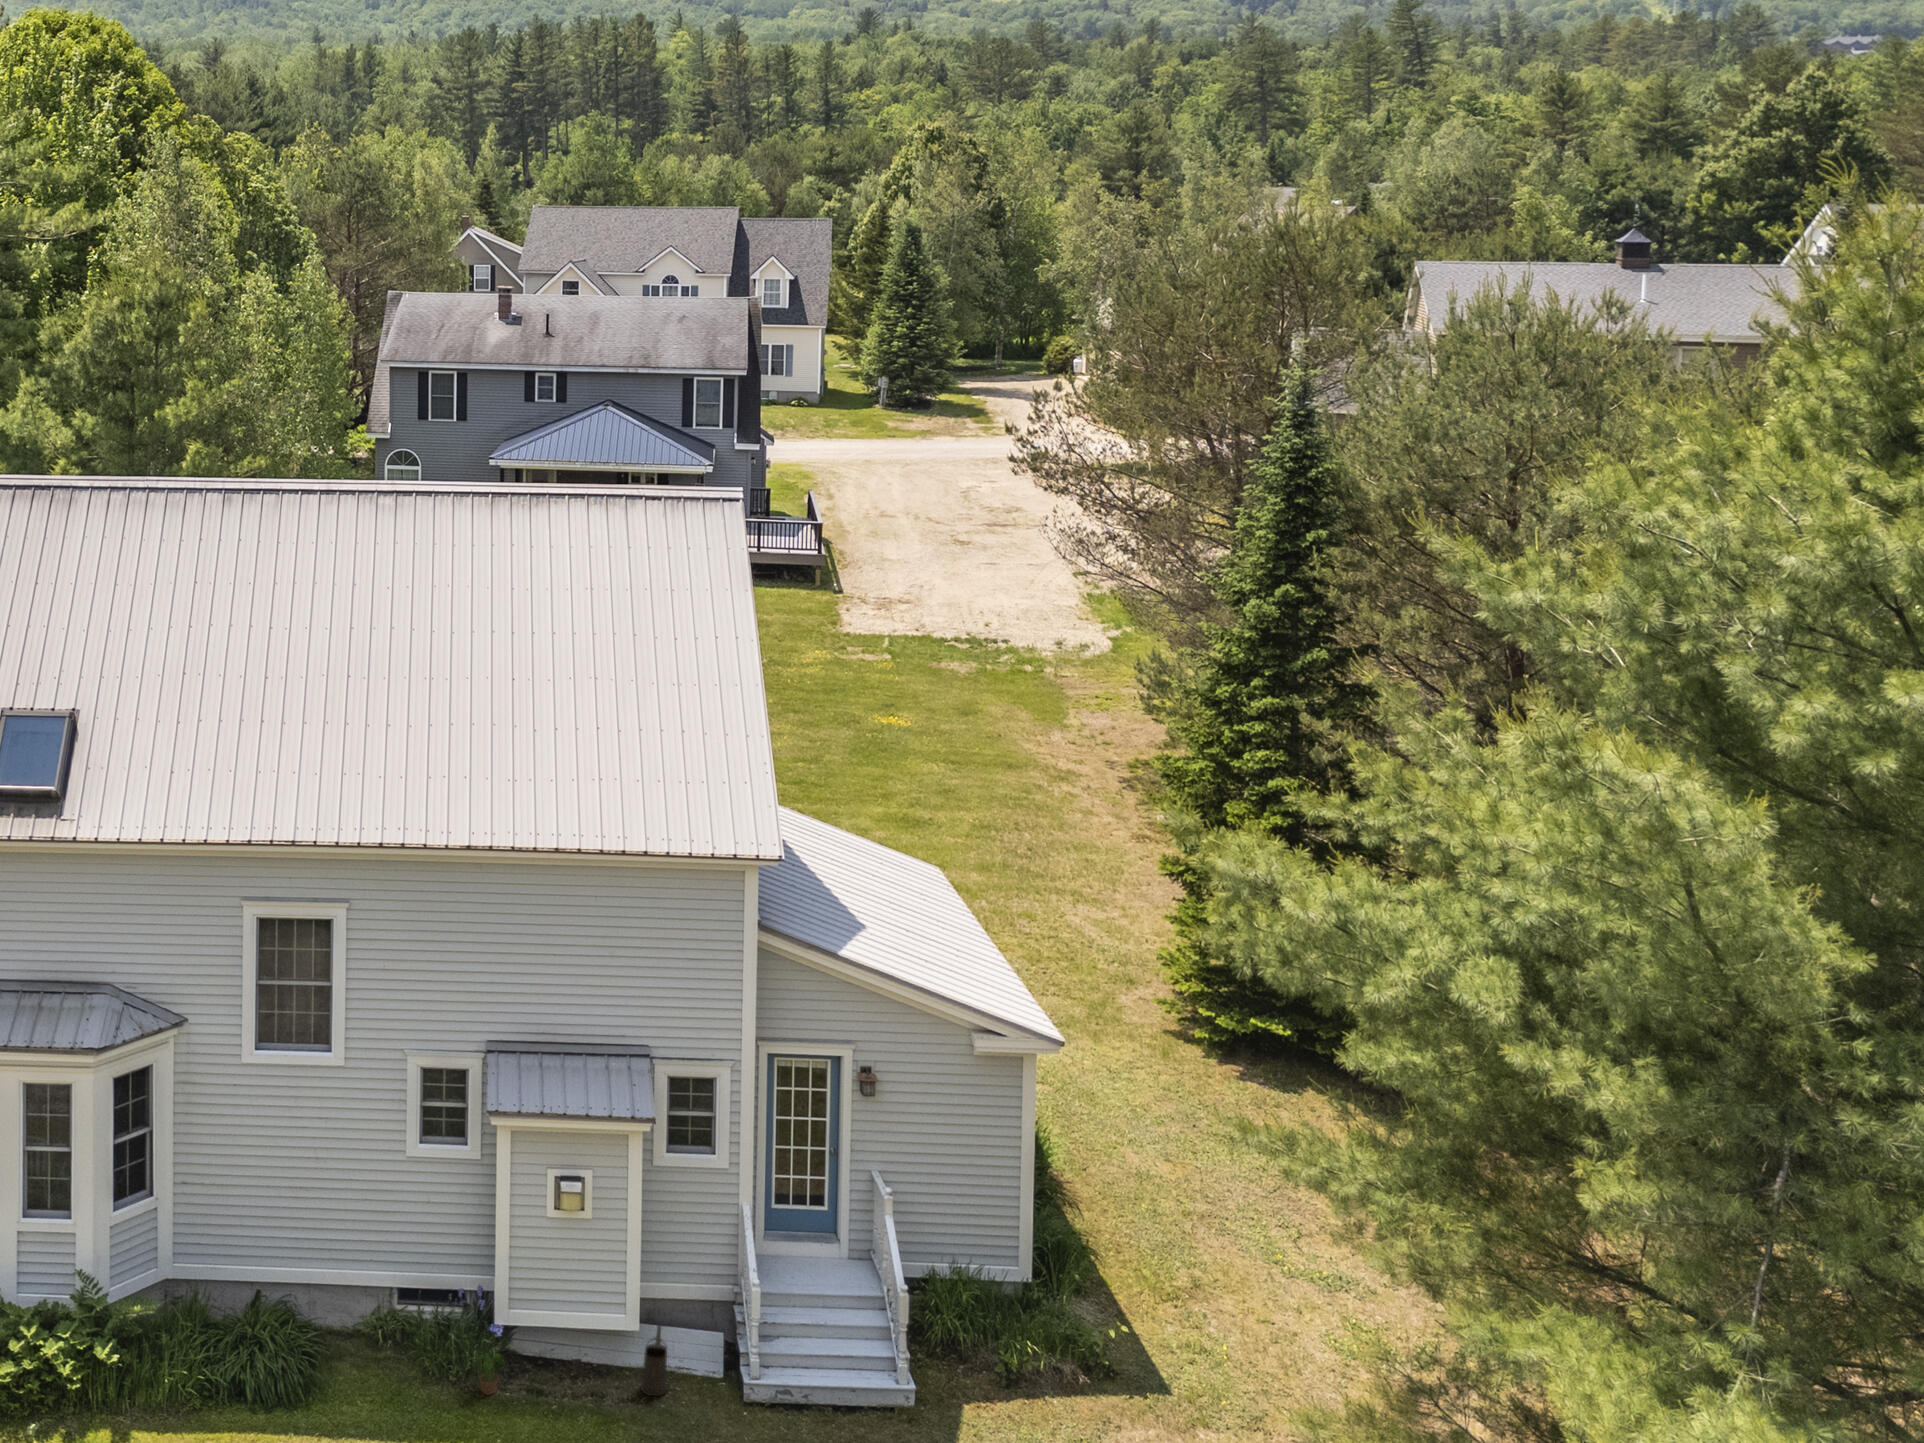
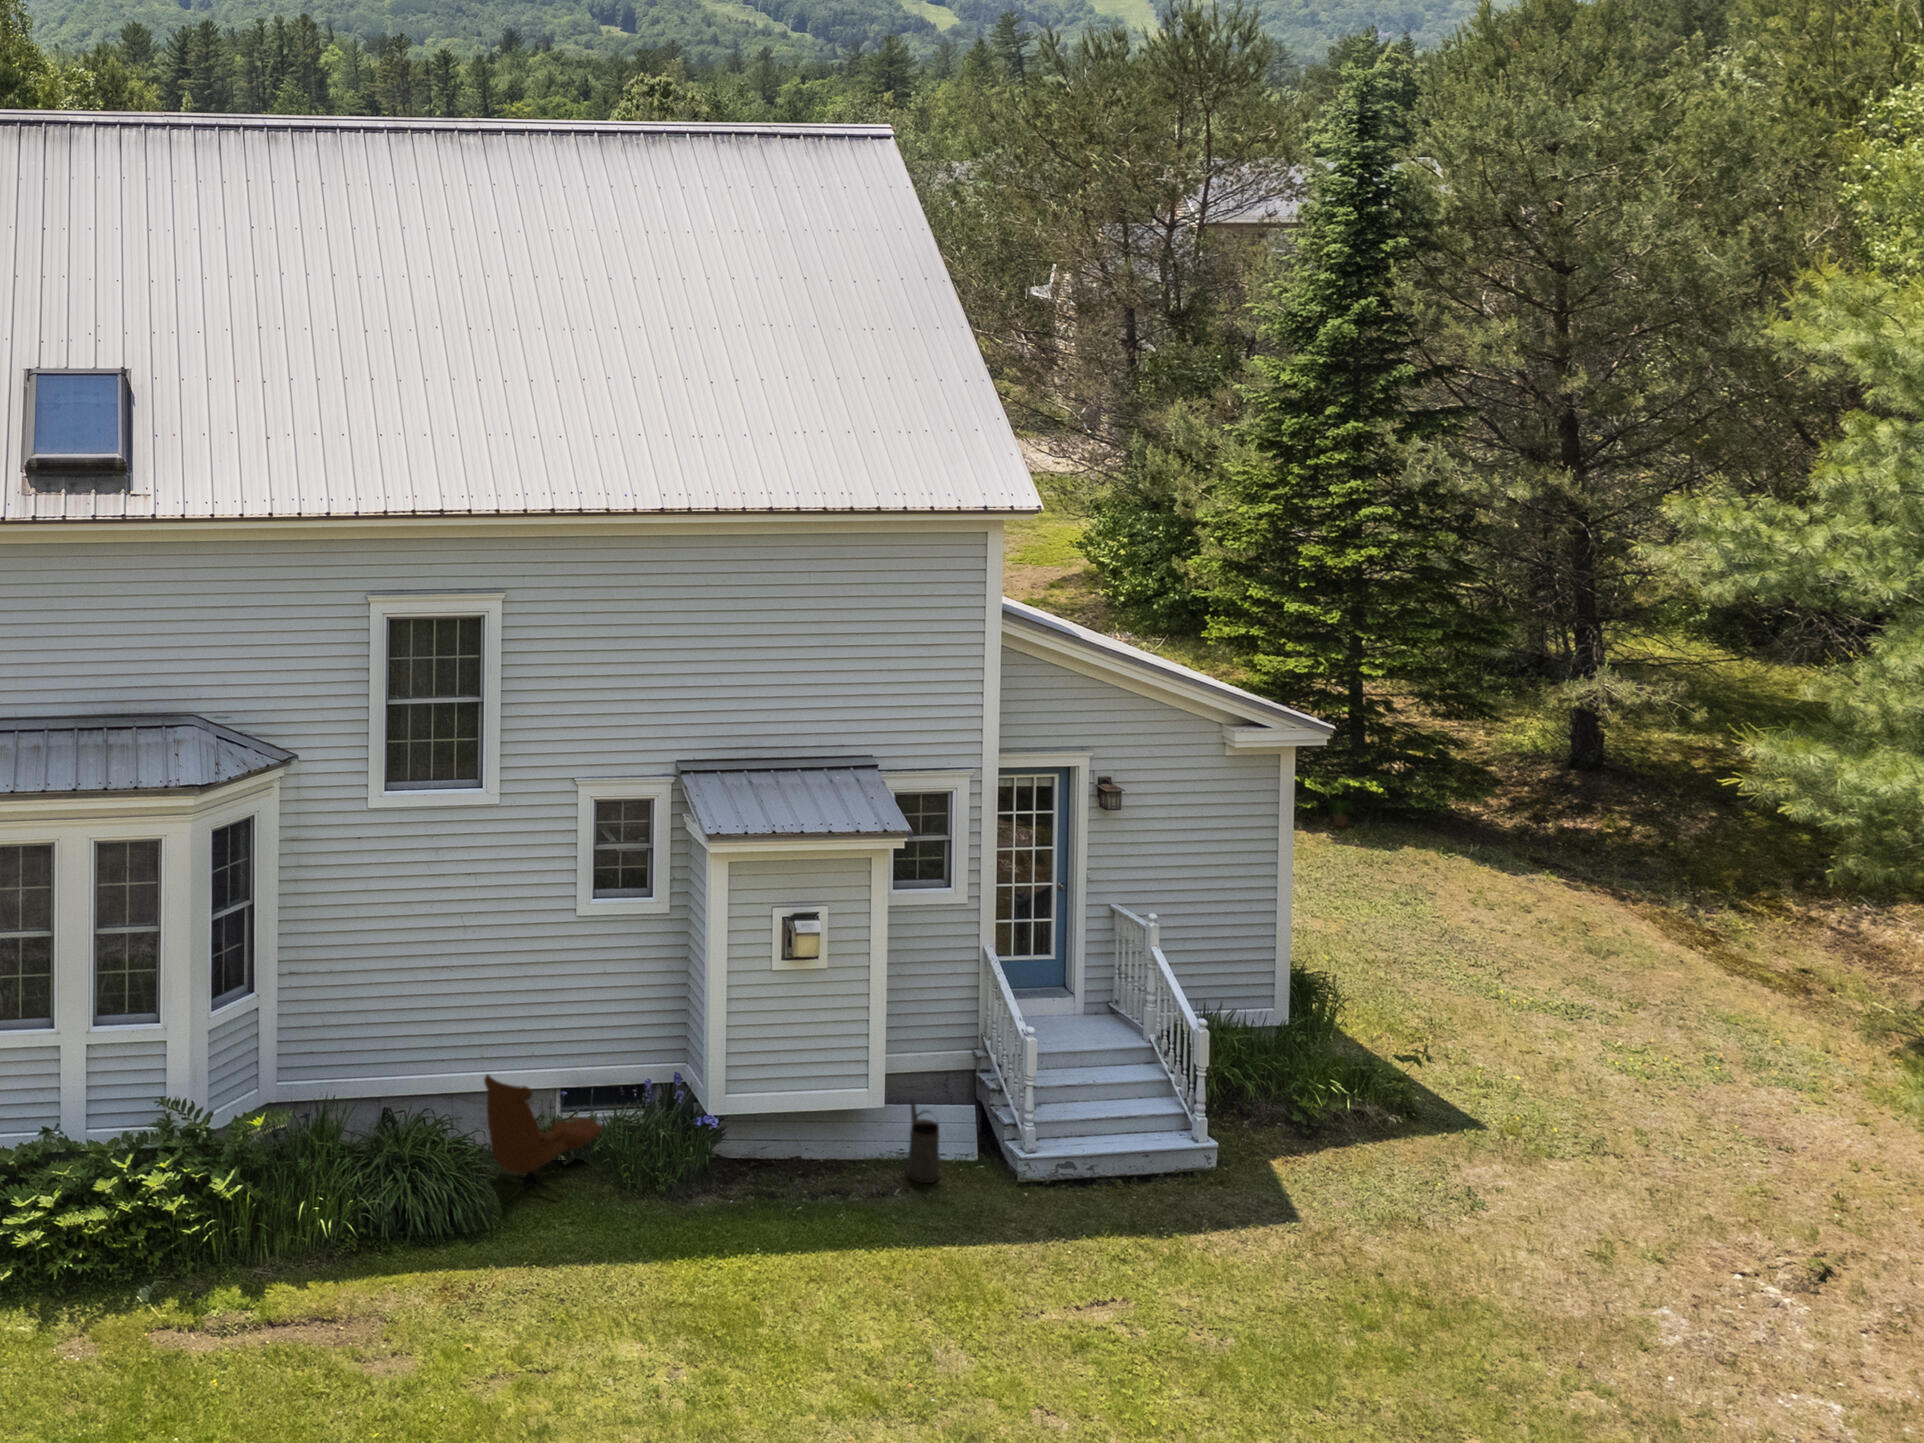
lounge chair: none [303,1279,411,1381] -> present [484,1074,602,1203]
potted plant: present [477,1353,504,1395] -> present [1333,801,1353,827]

